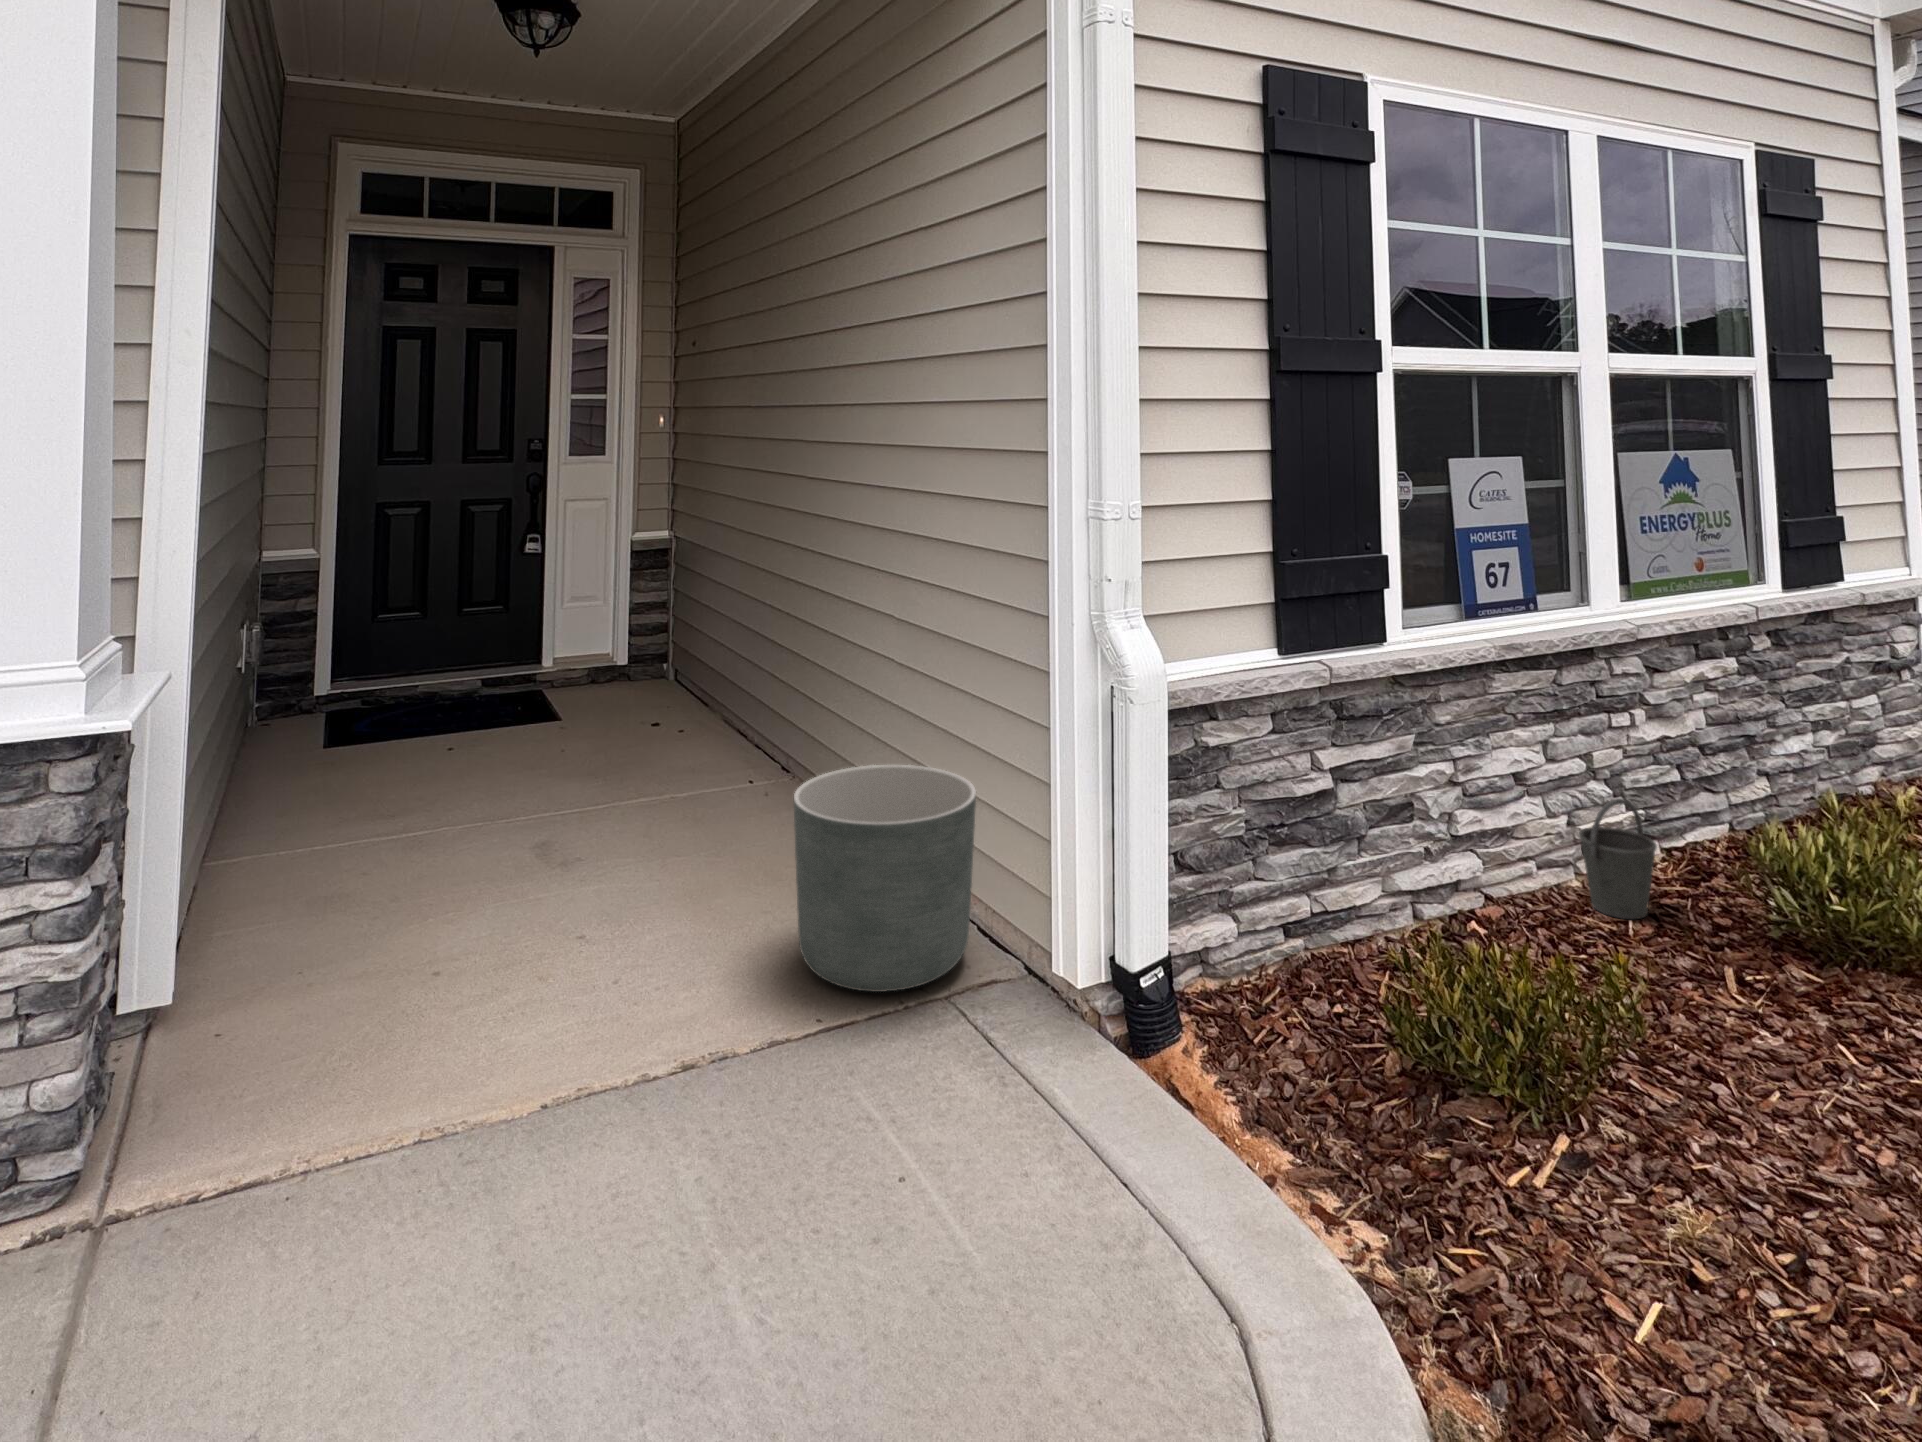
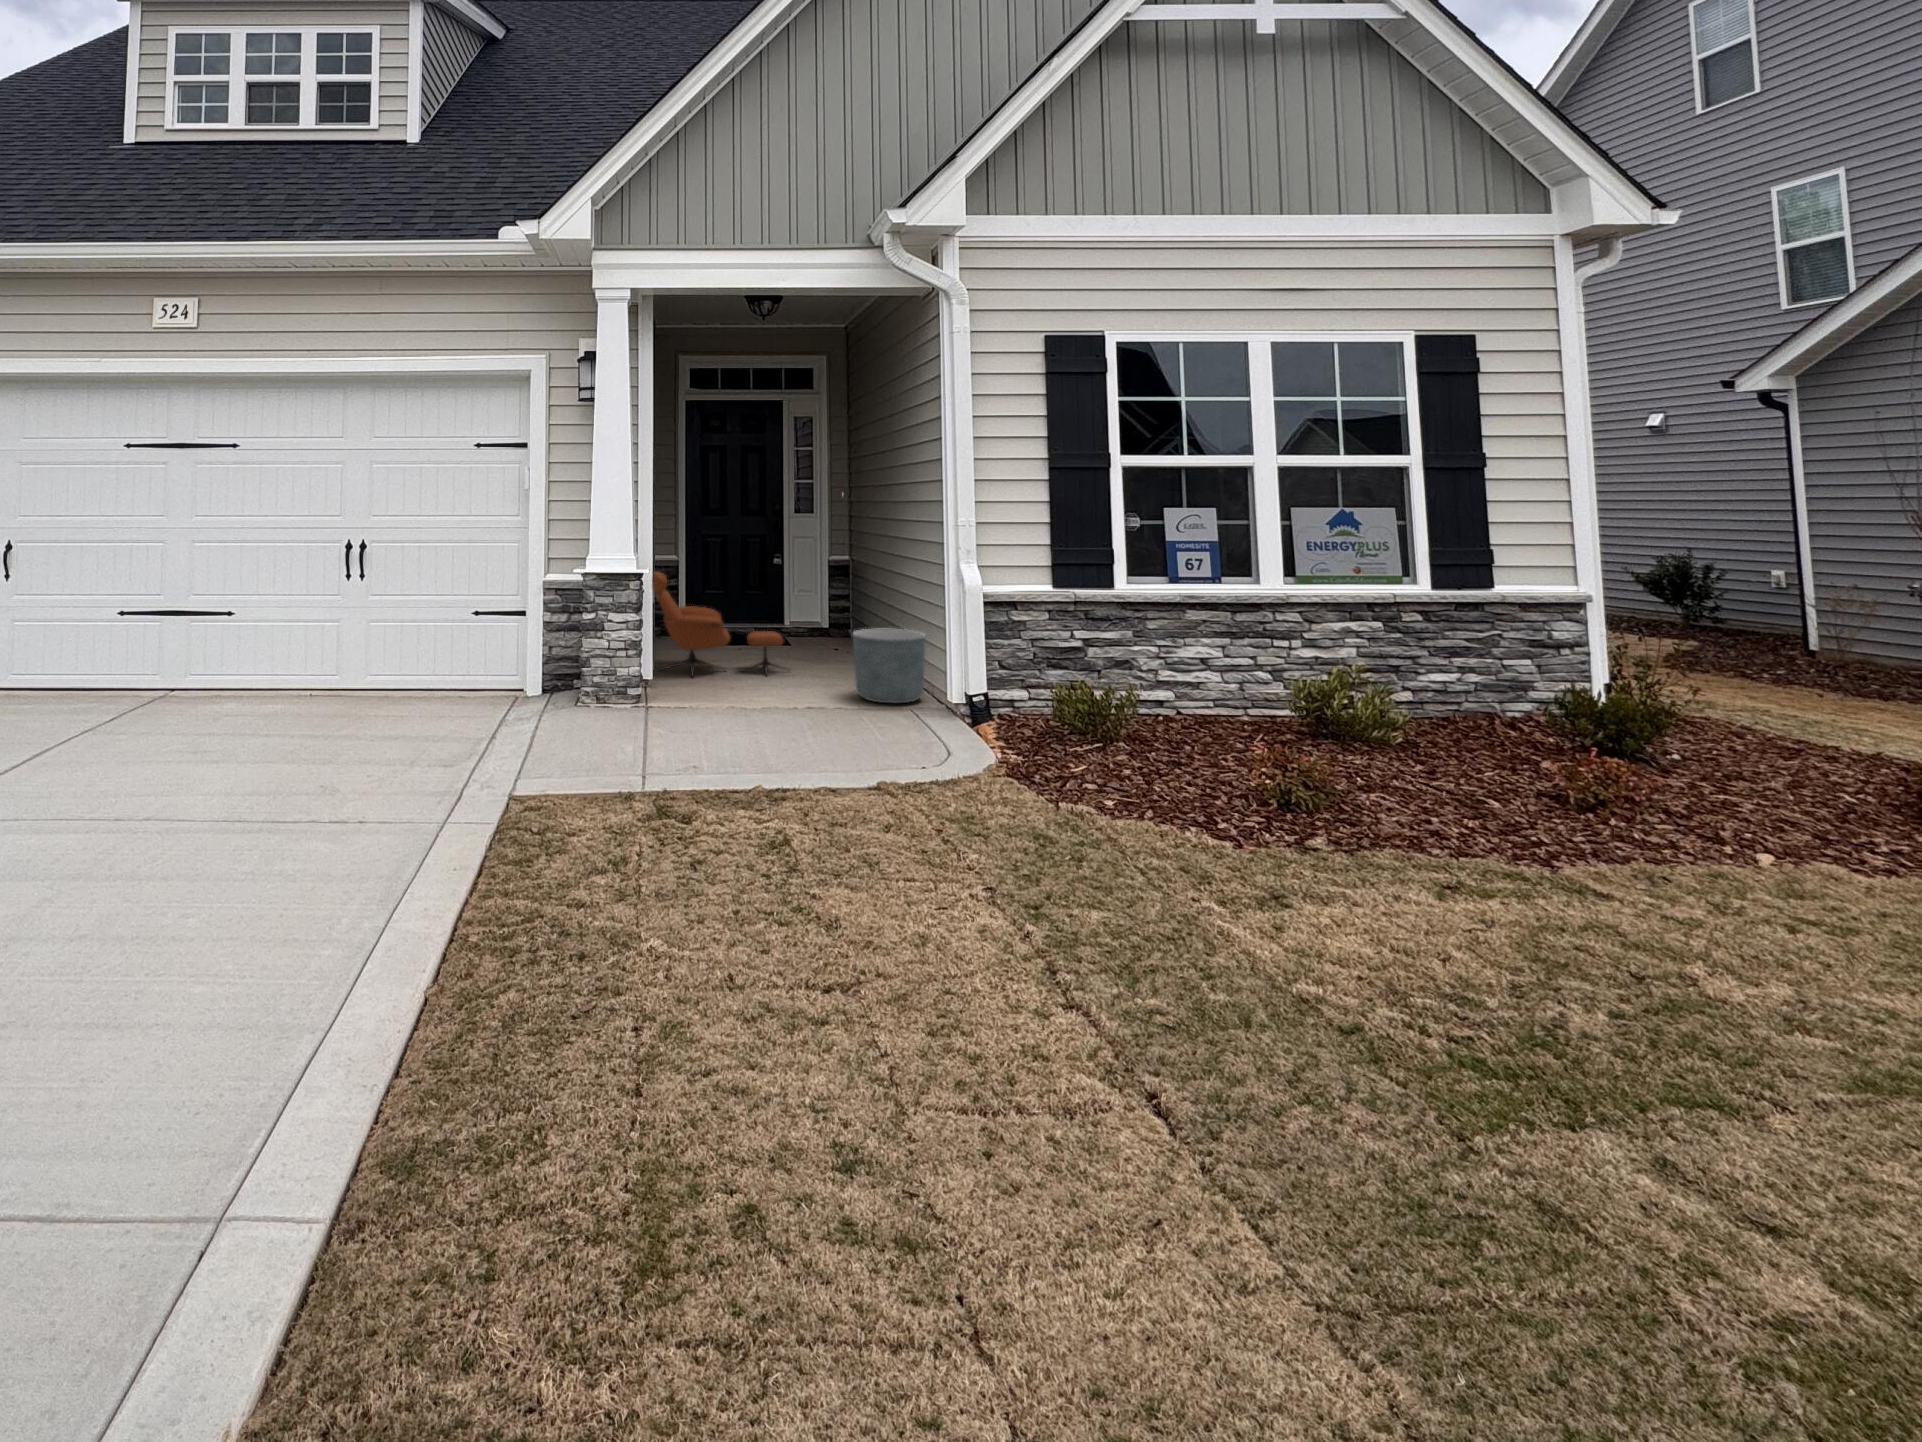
lounge chair: none [215,651,606,955] -> present [652,571,789,676]
bucket: present [1579,798,1657,919] -> none [1236,675,1275,730]

